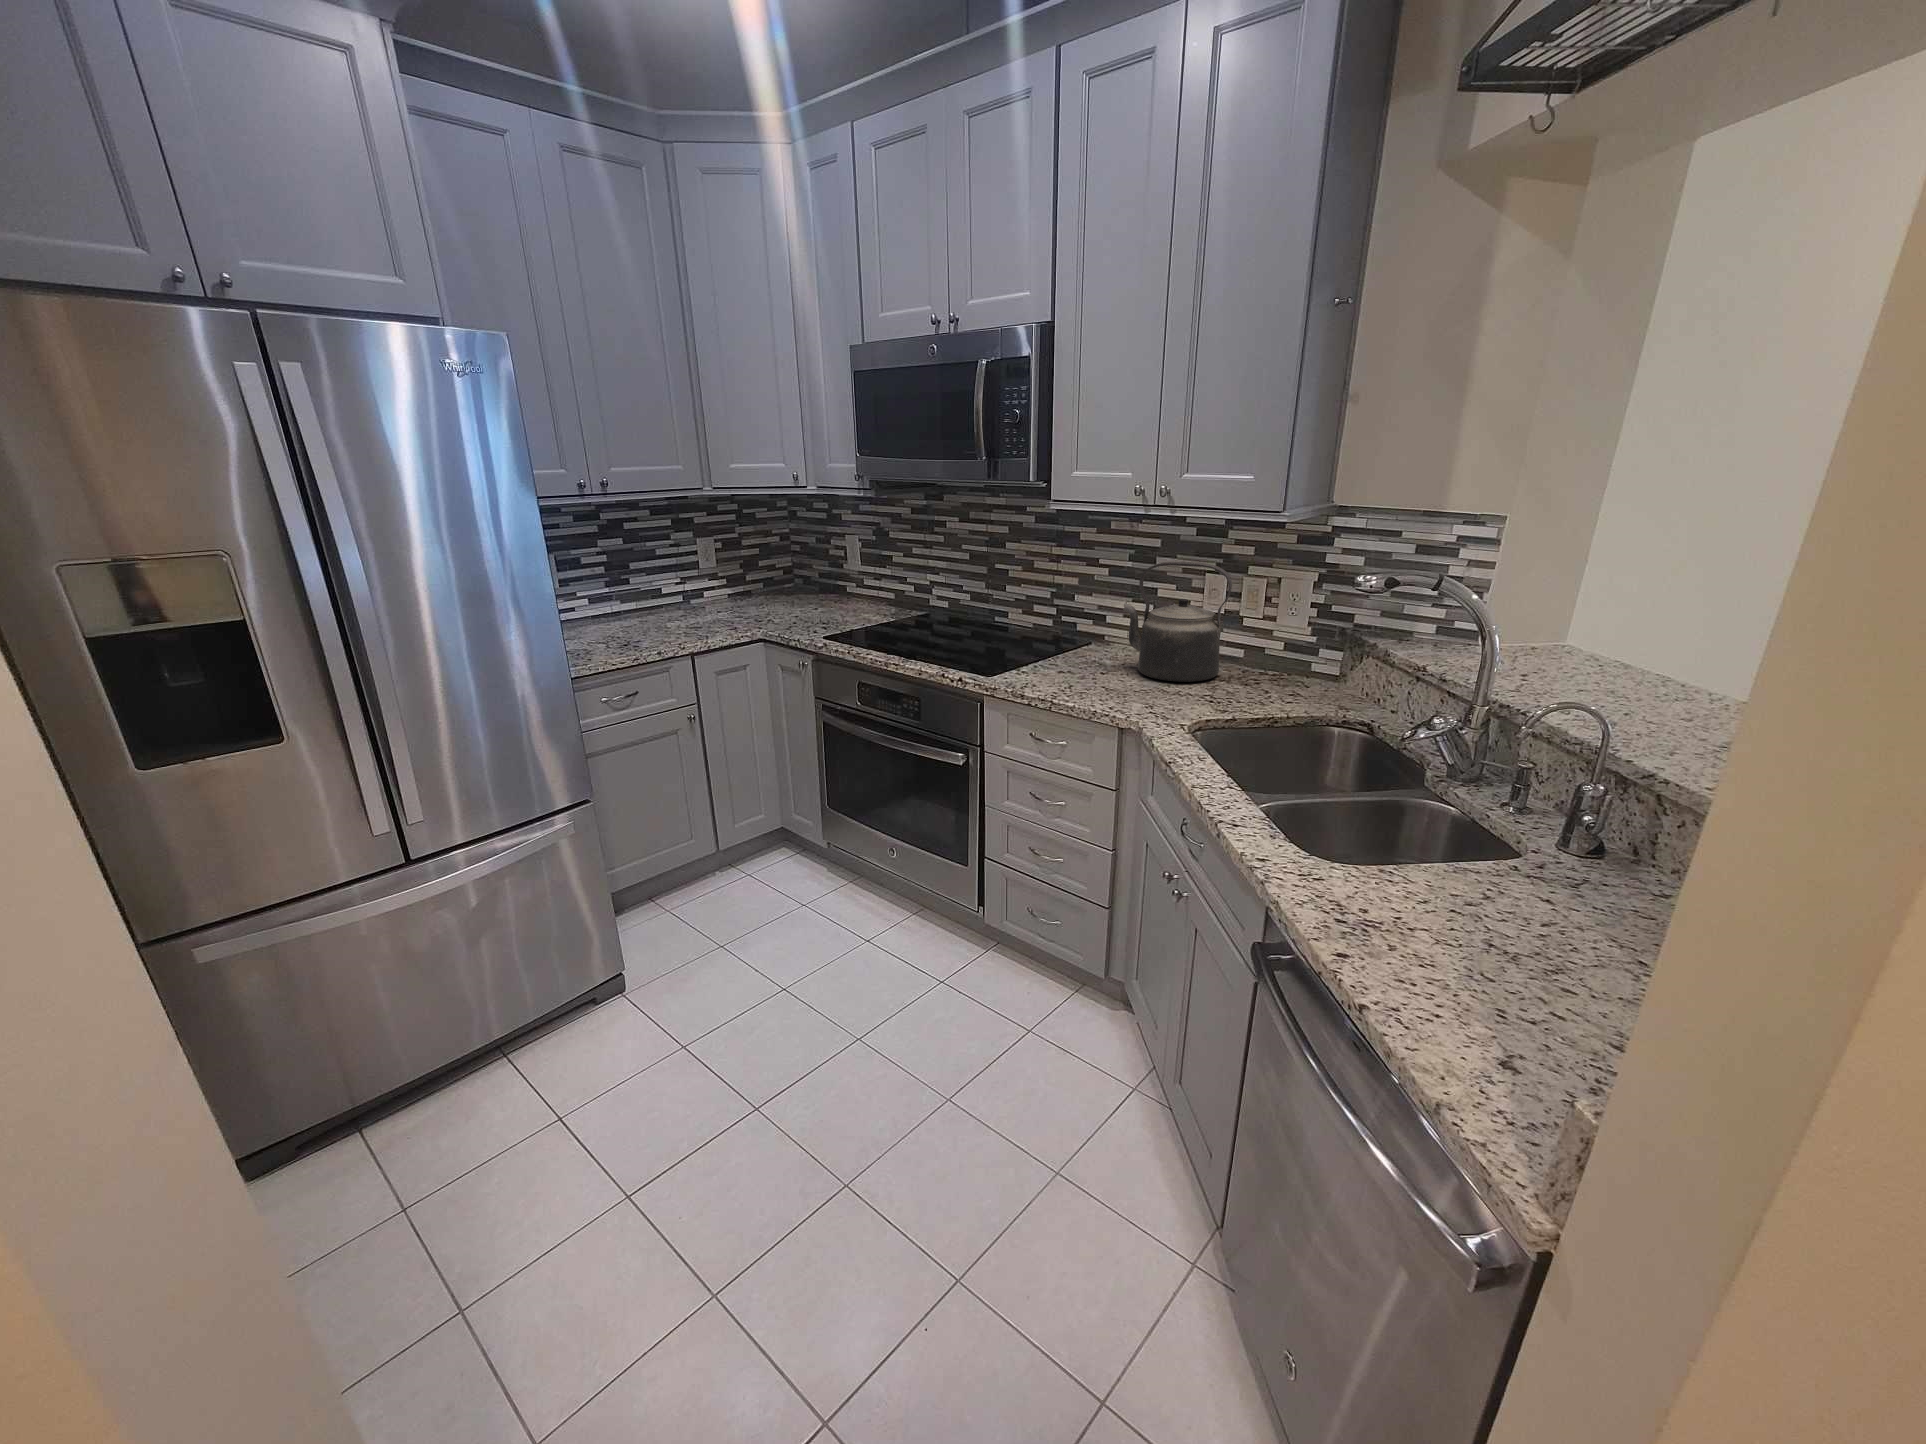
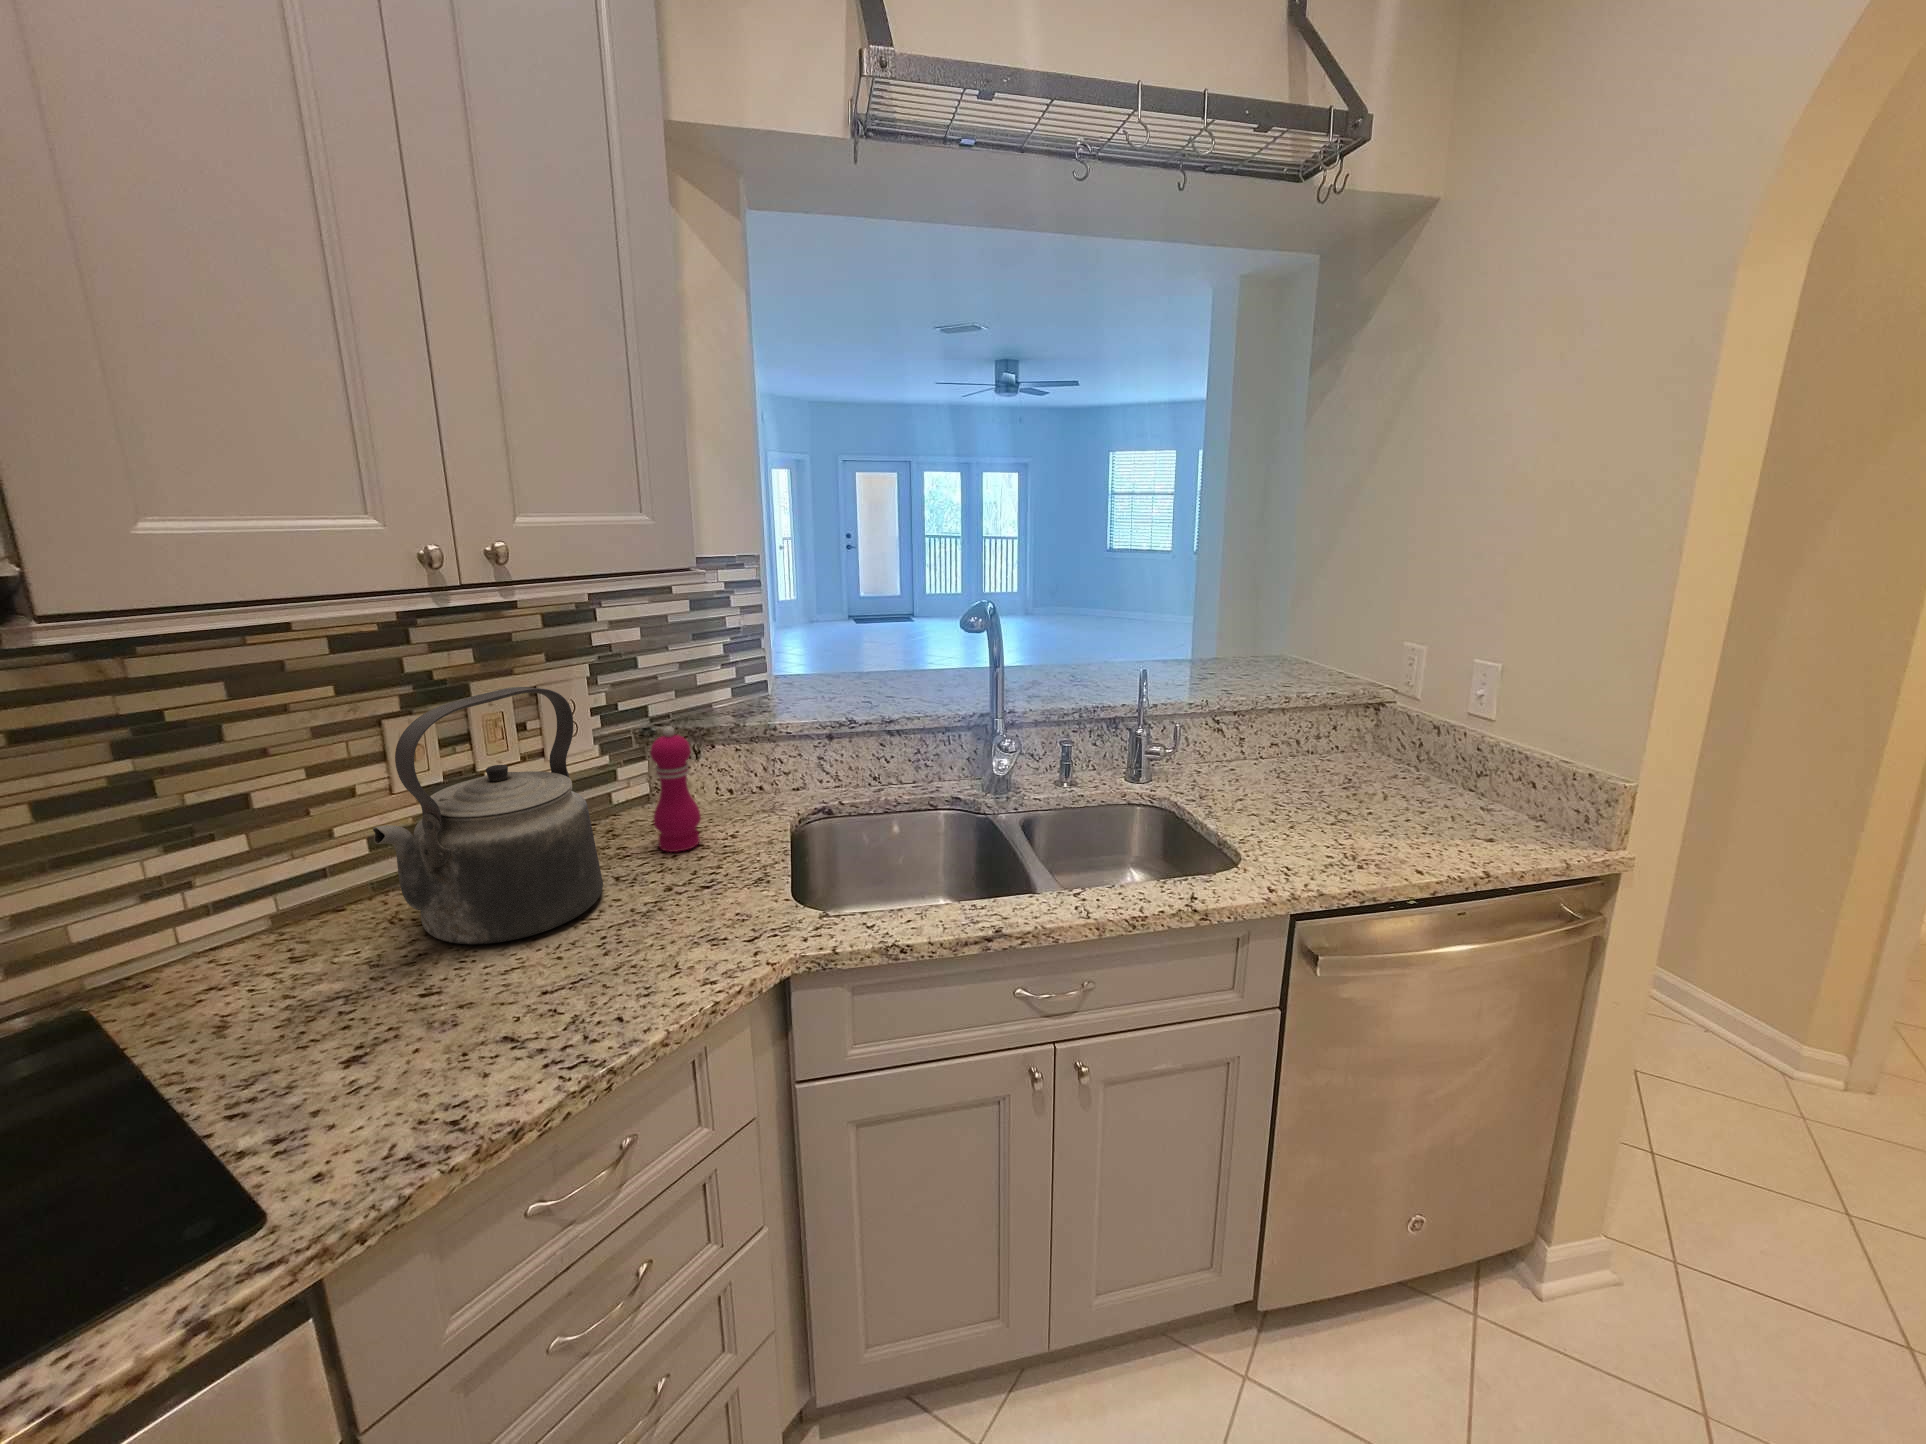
pepper mill: none [1258,613,1291,693] -> present [650,726,701,852]

